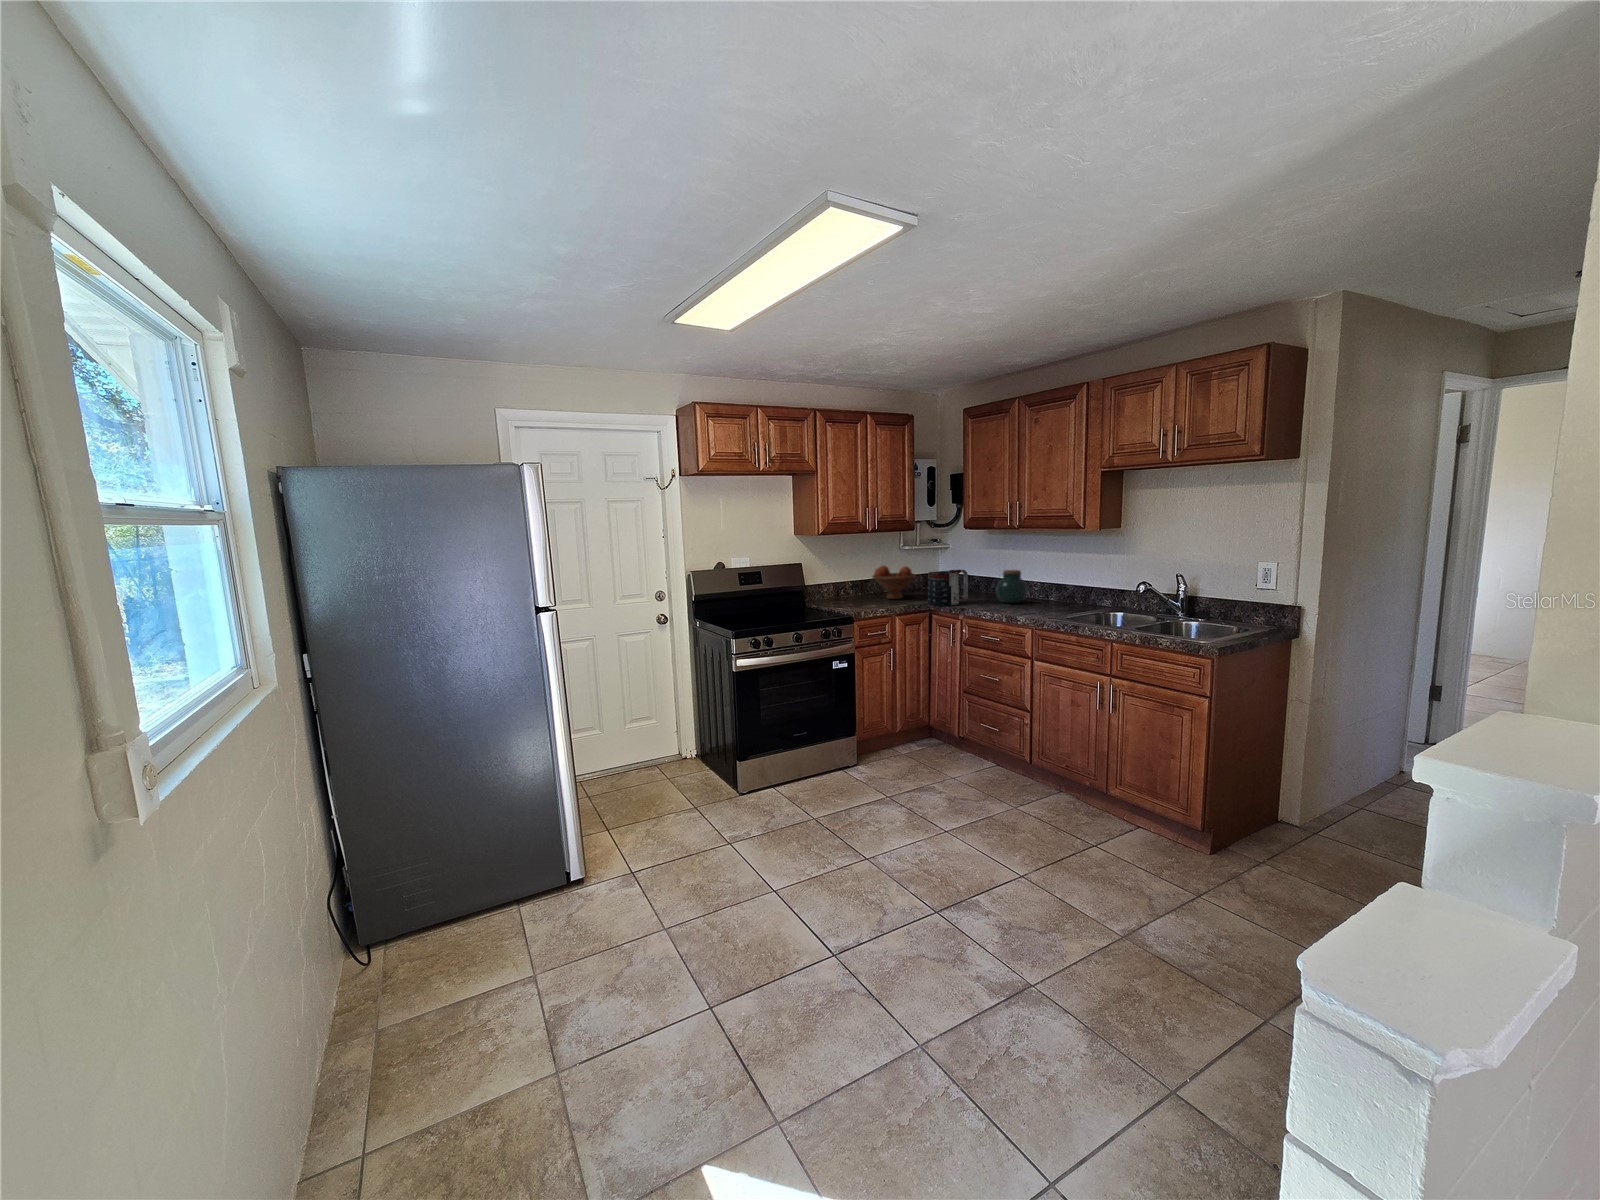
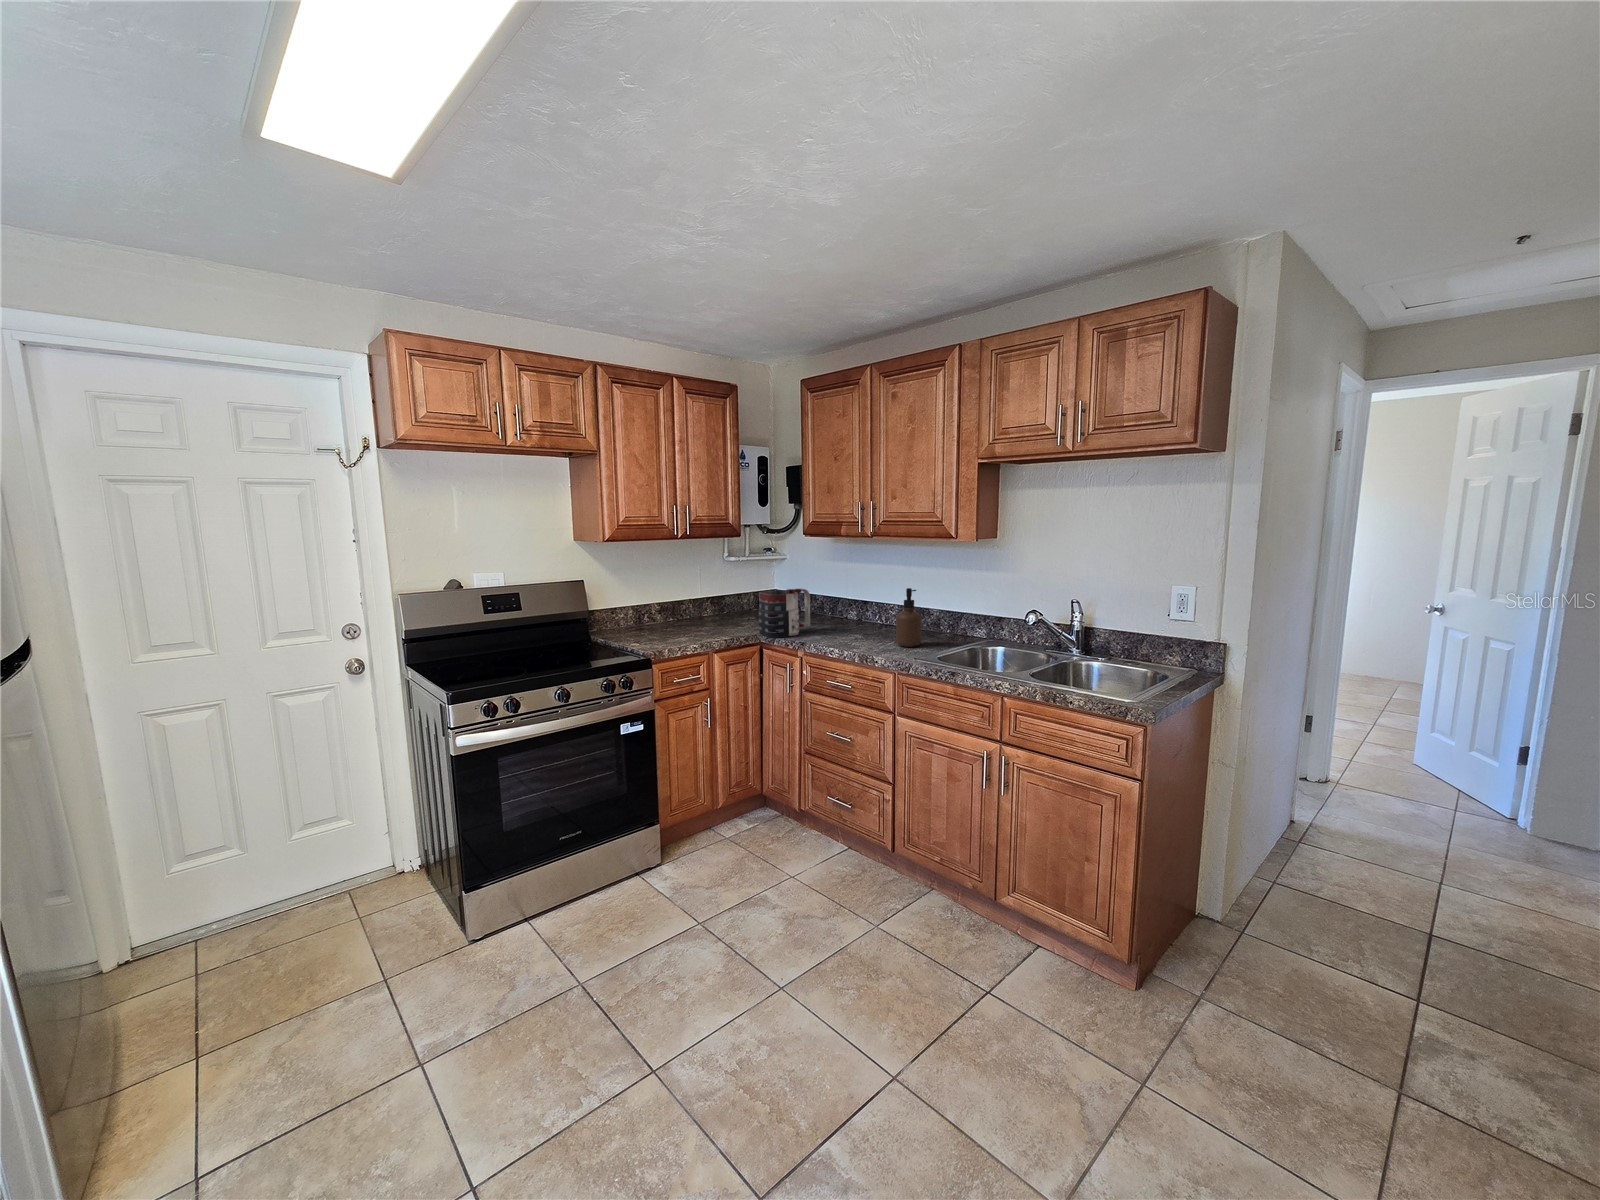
fruit bowl: present [872,566,916,599] -> none [686,582,745,627]
soap dispenser: none [1036,568,1057,613] -> present [896,588,922,647]
jar: present [997,570,1027,603] -> none [846,589,884,632]

